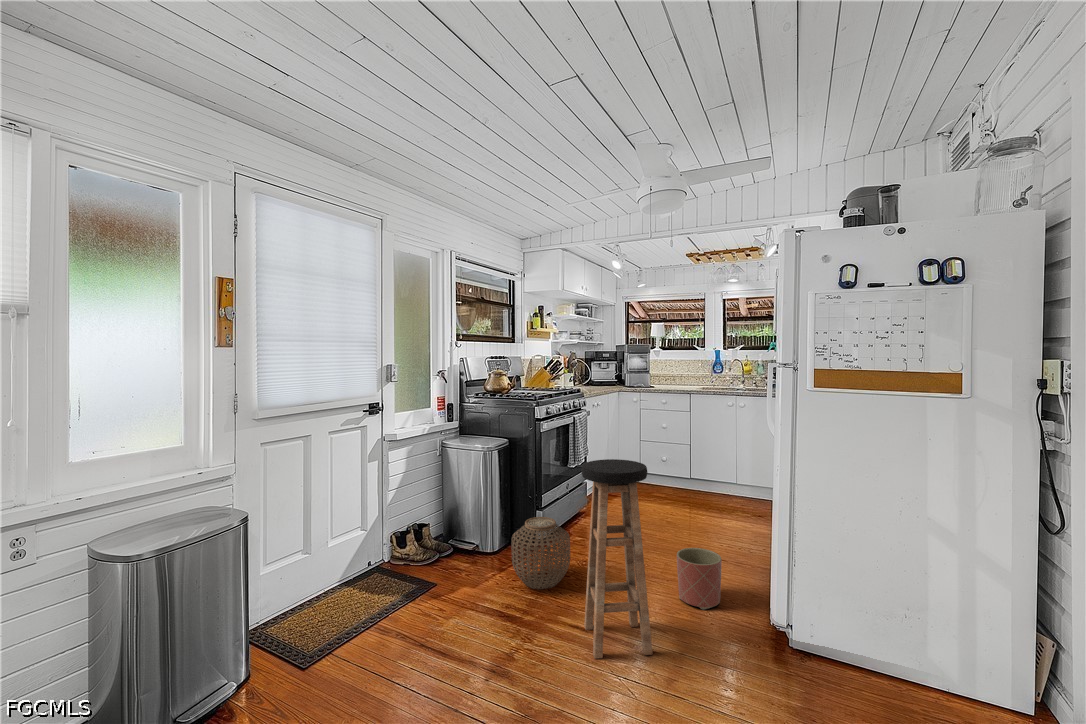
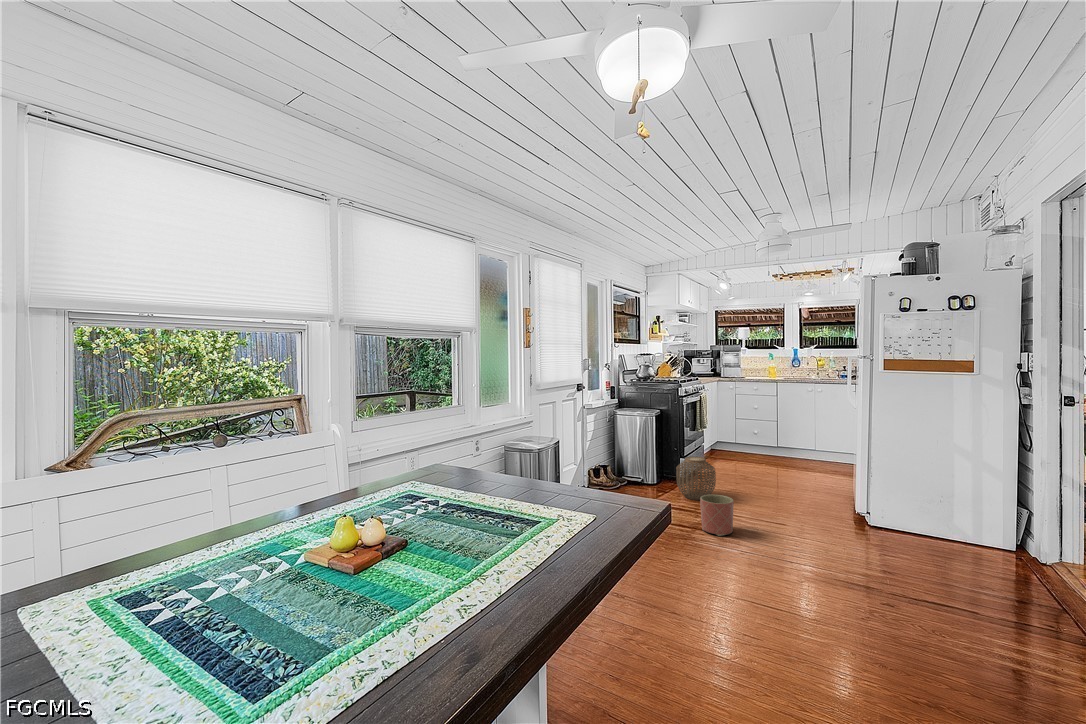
bar stool: present [581,459,653,659] -> none [736,415,784,526]
planter: present [677,548,722,610] -> present [700,495,733,536]

